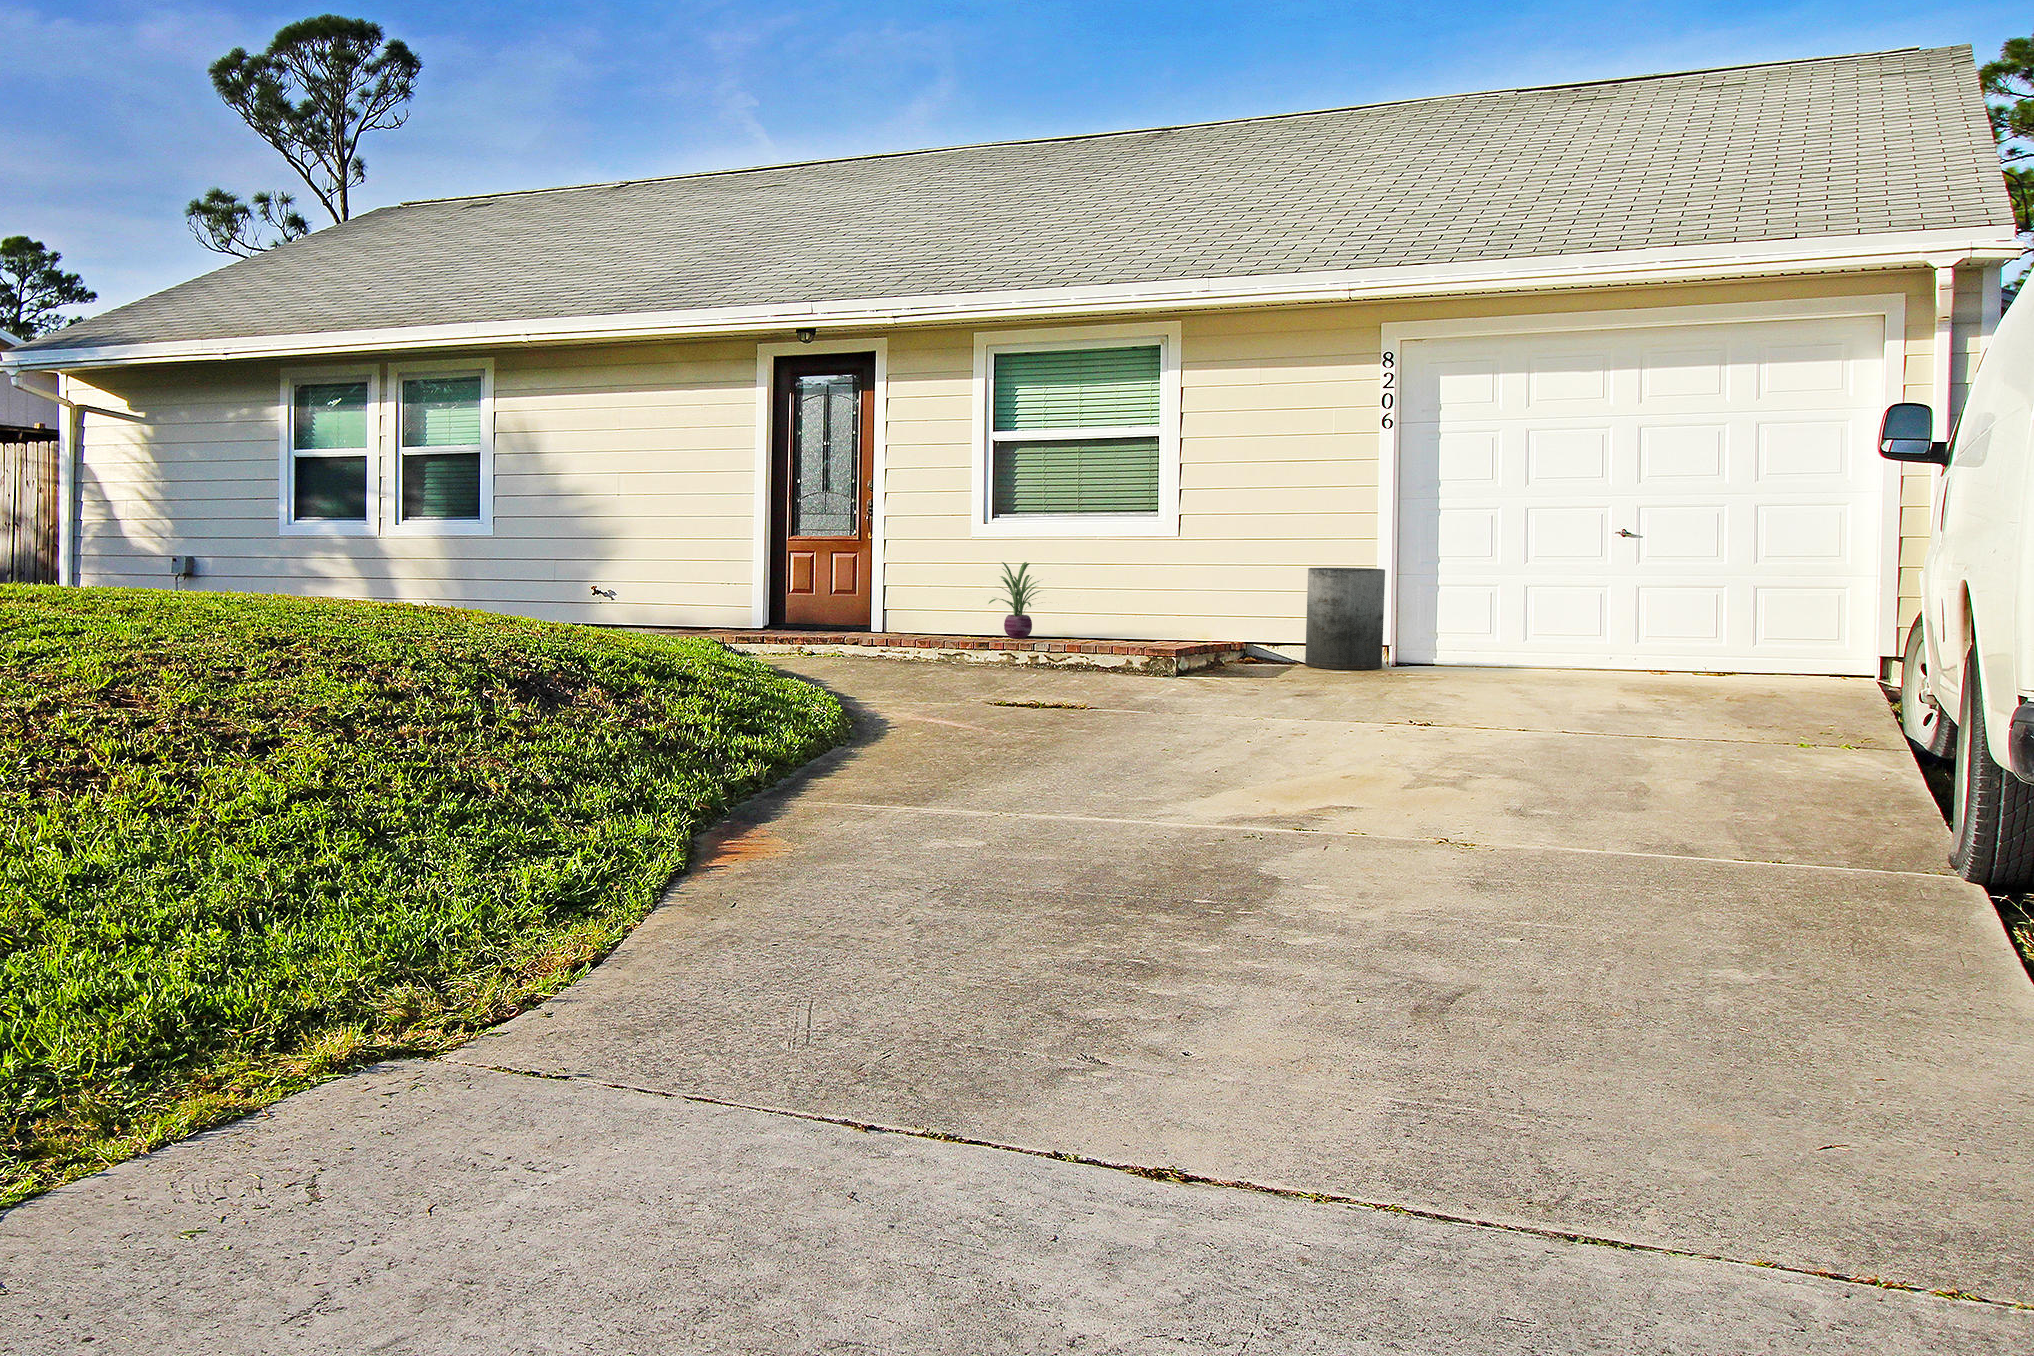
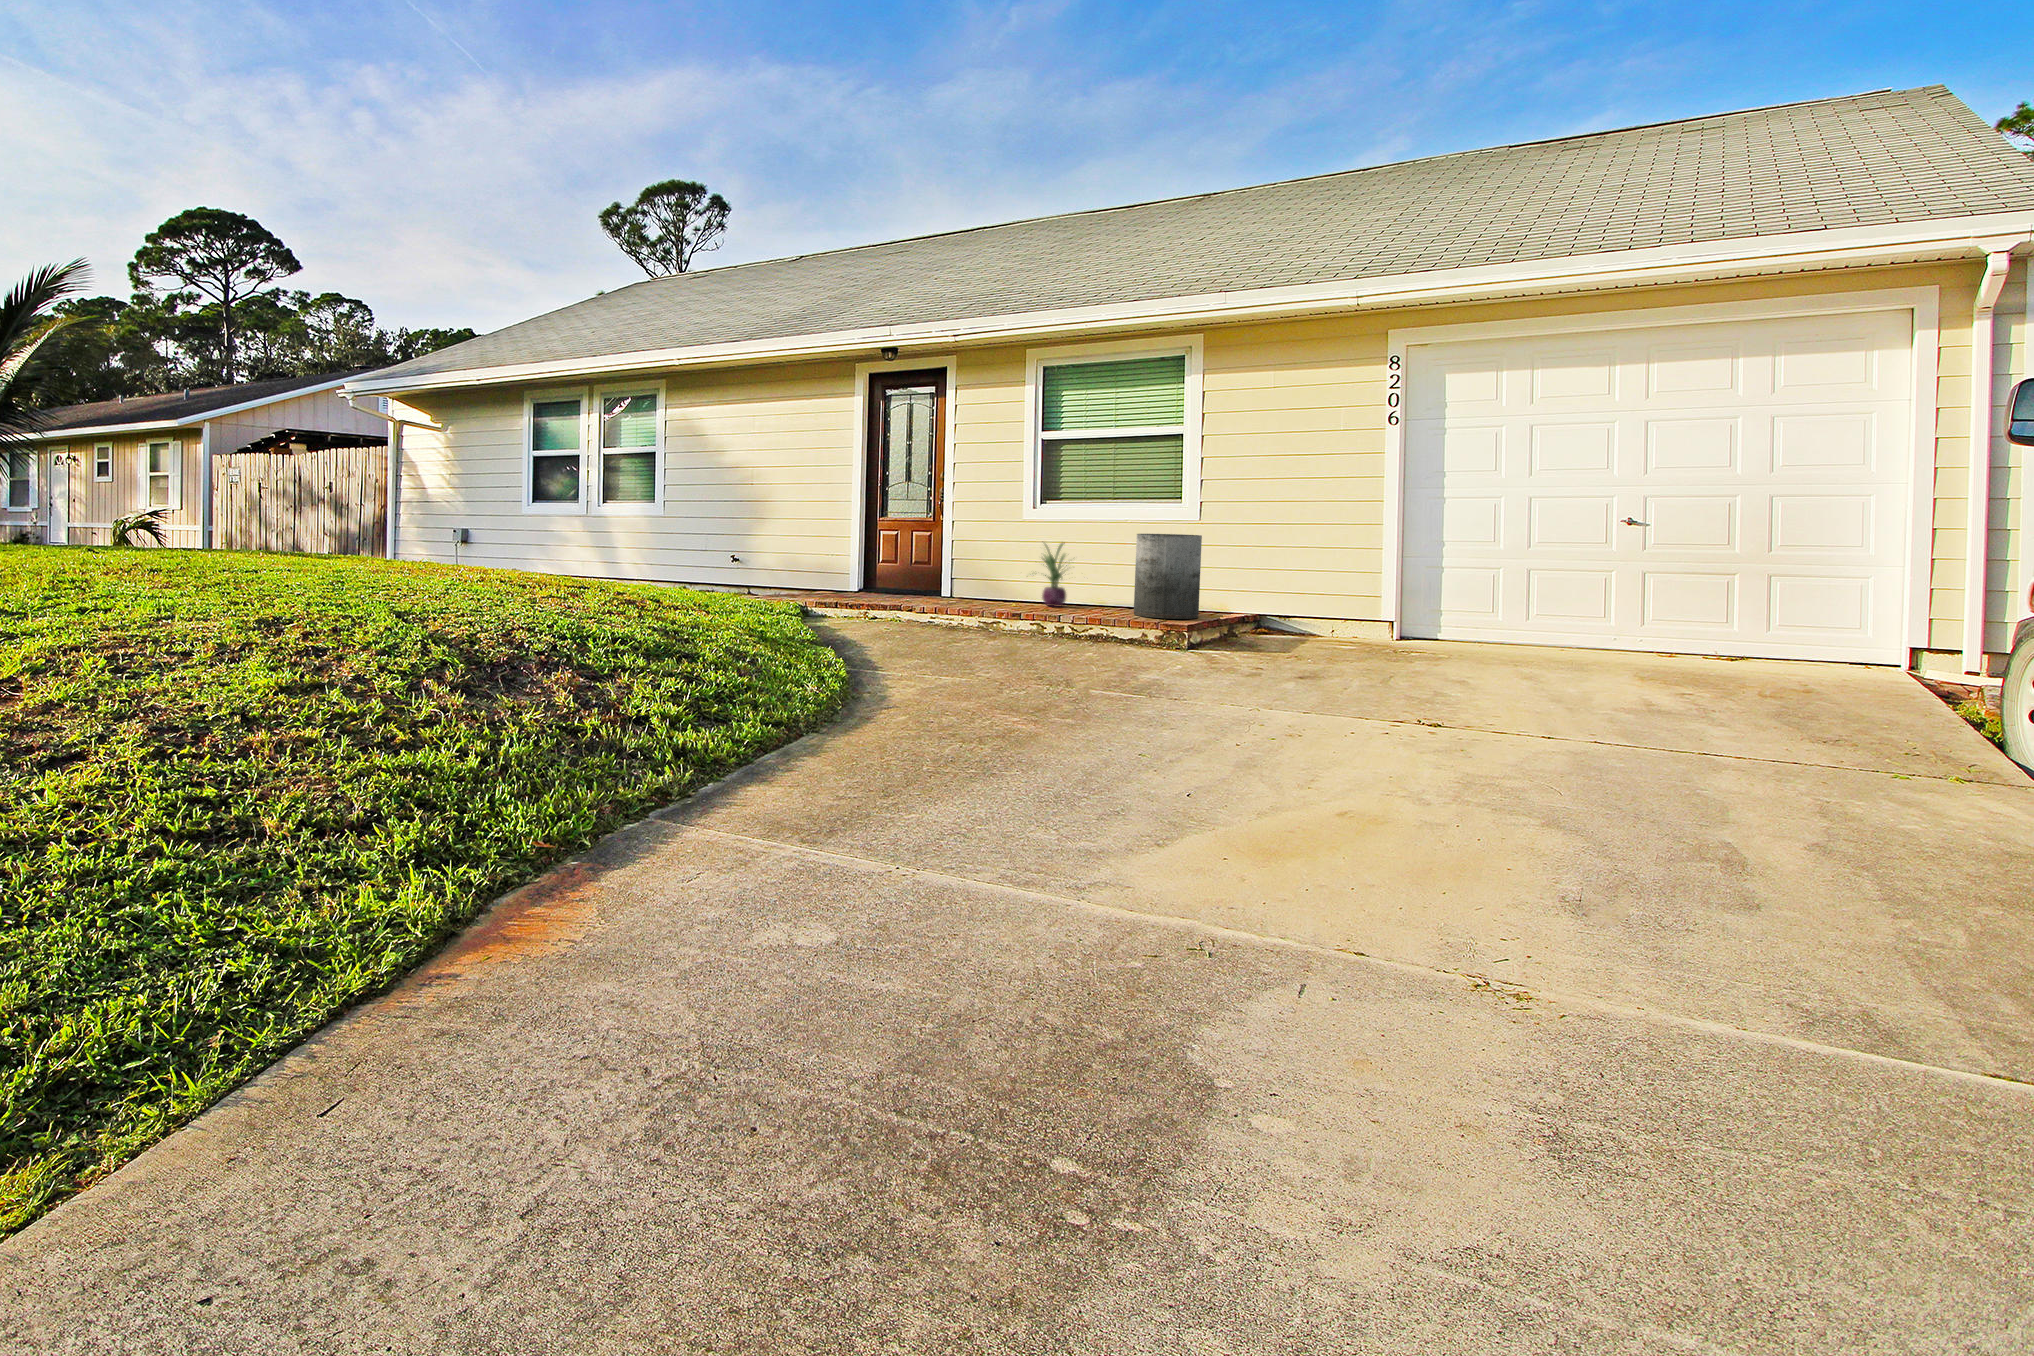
trash can: present [1305,568,1385,669] -> present [1134,534,1202,619]

